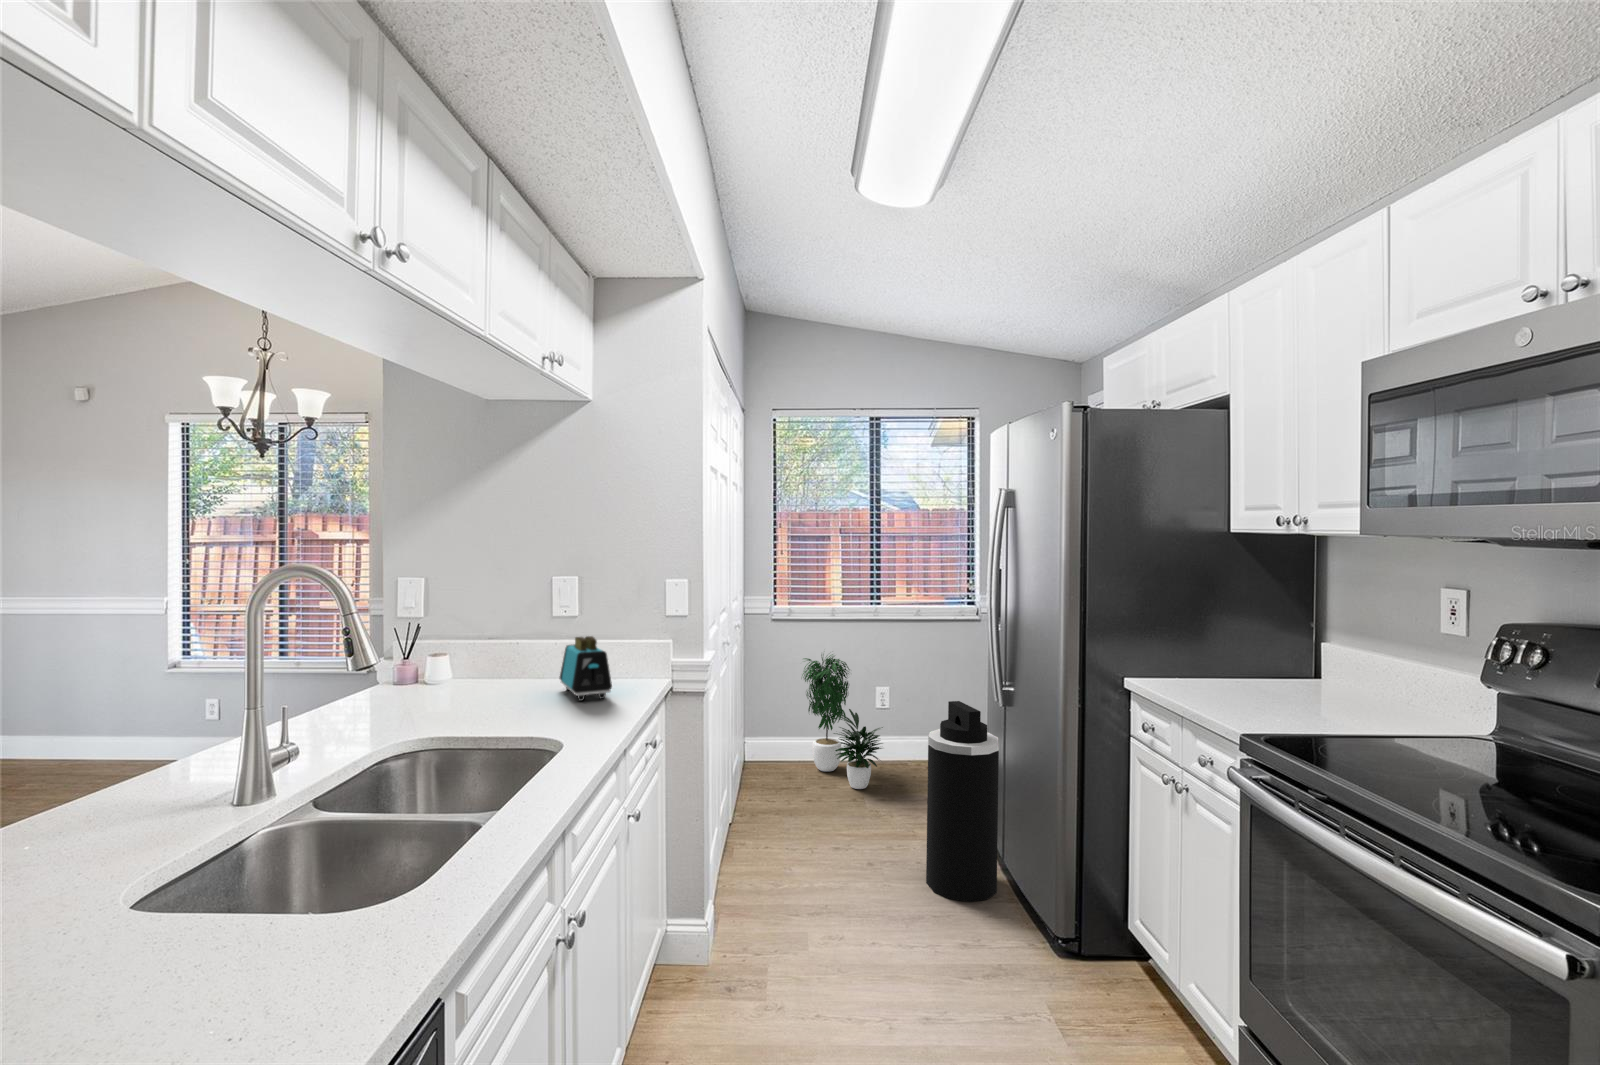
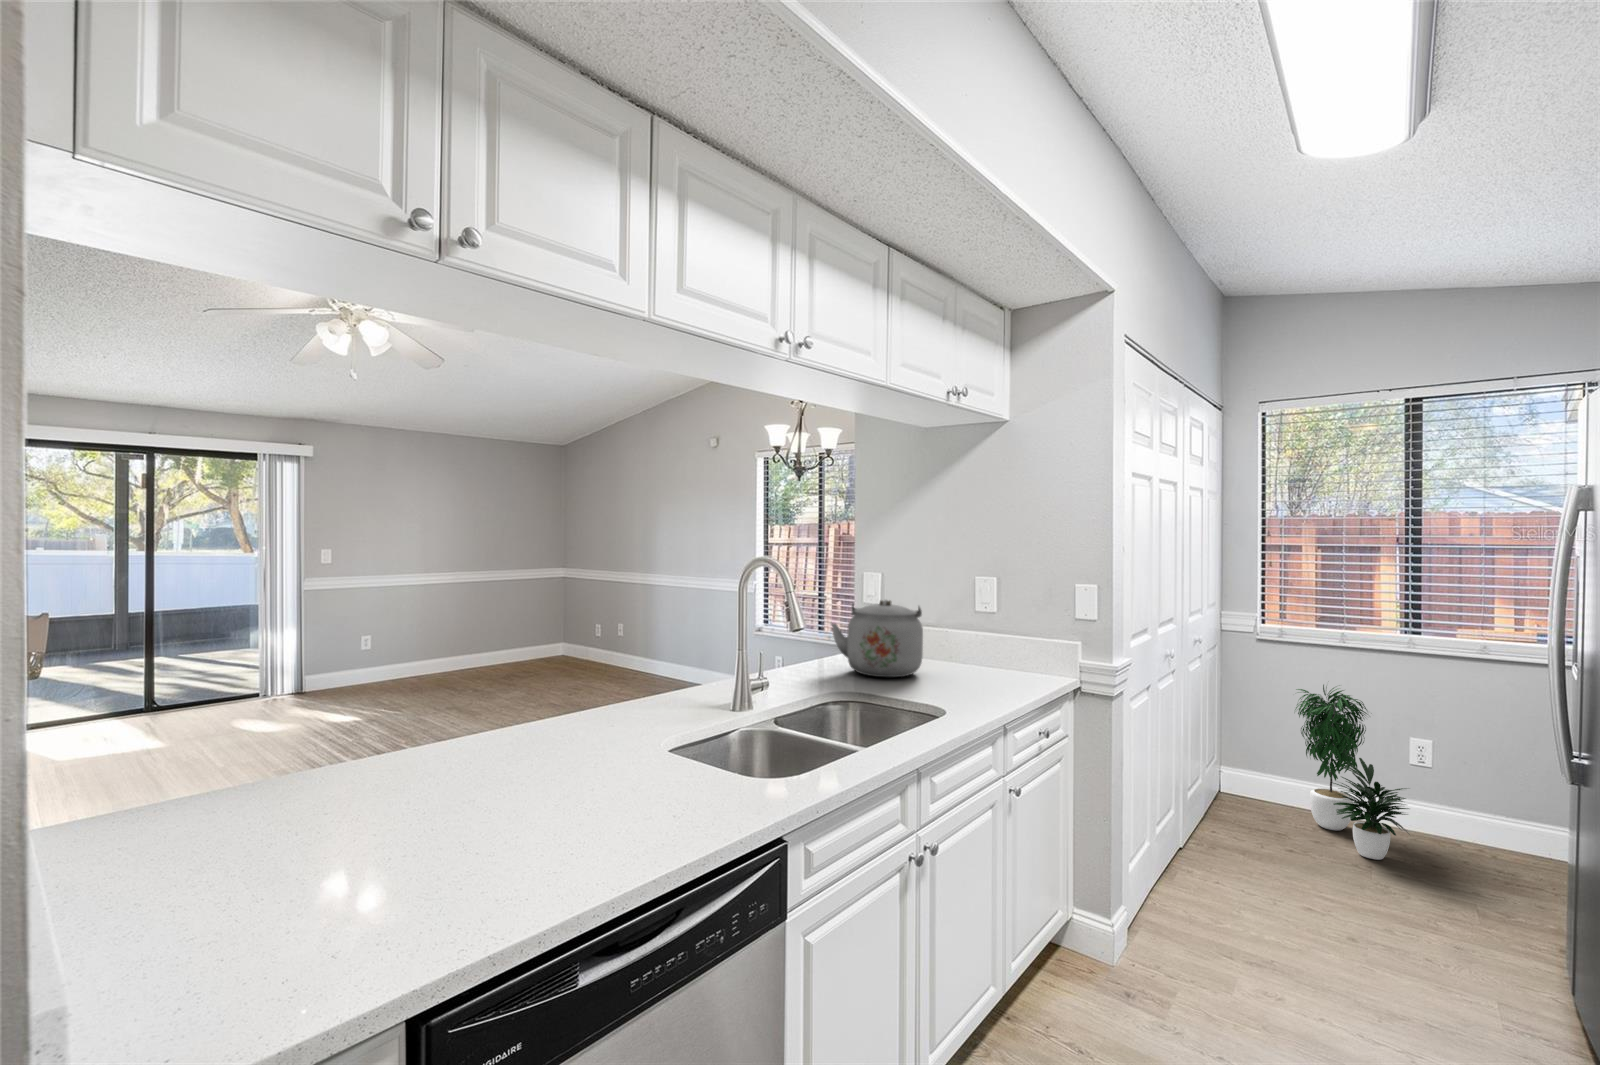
kettle: none [373,610,504,710] -> present [832,600,923,677]
toaster: present [560,636,612,701] -> none [970,630,1008,686]
trash can: present [926,701,999,902] -> none [1430,762,1560,1034]

